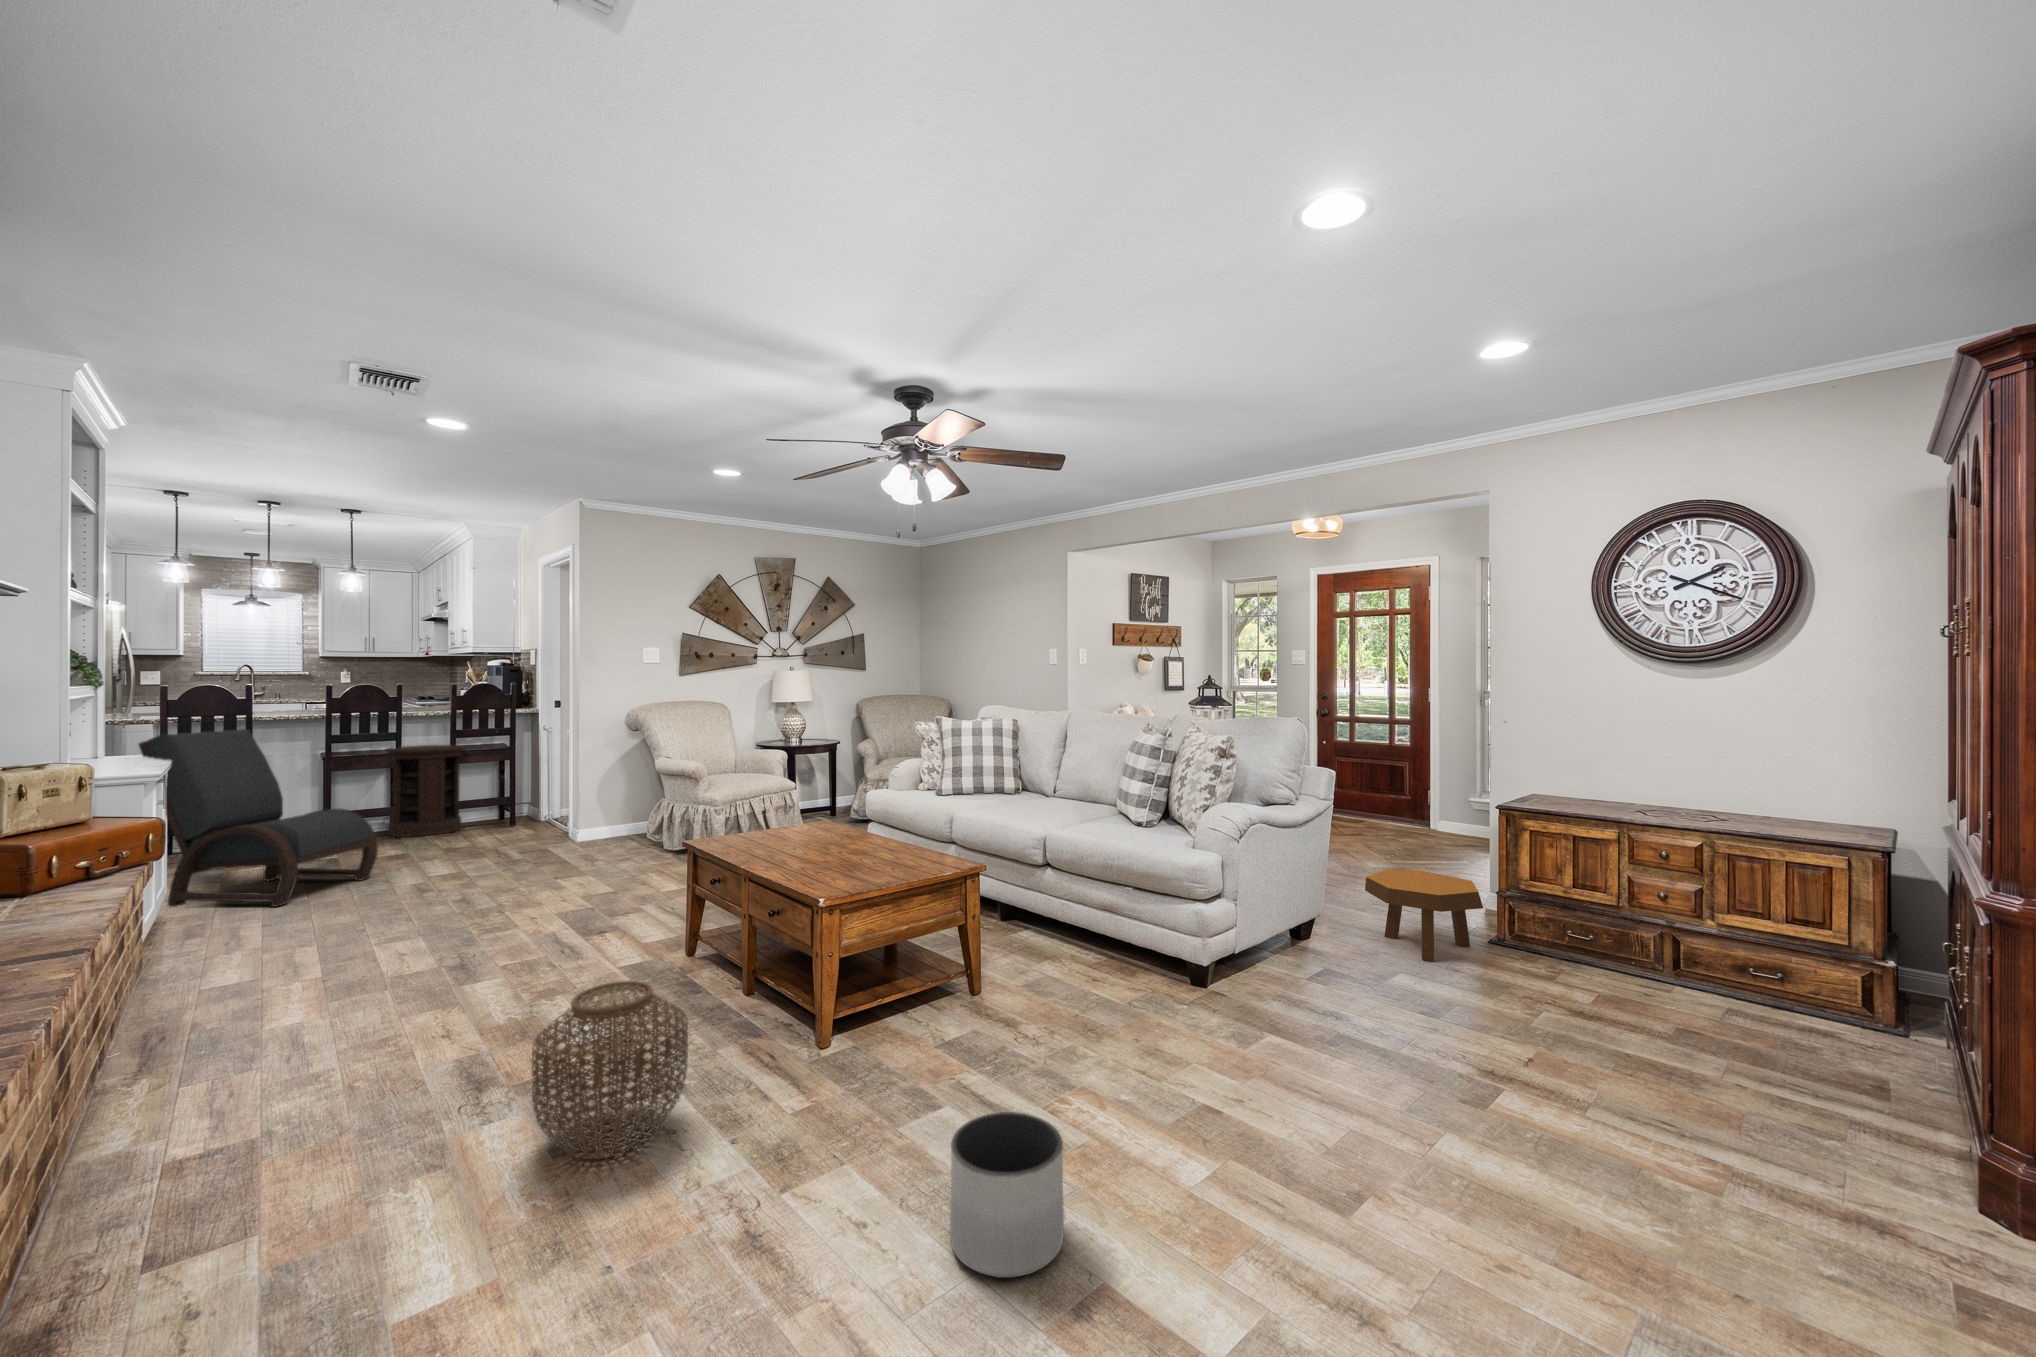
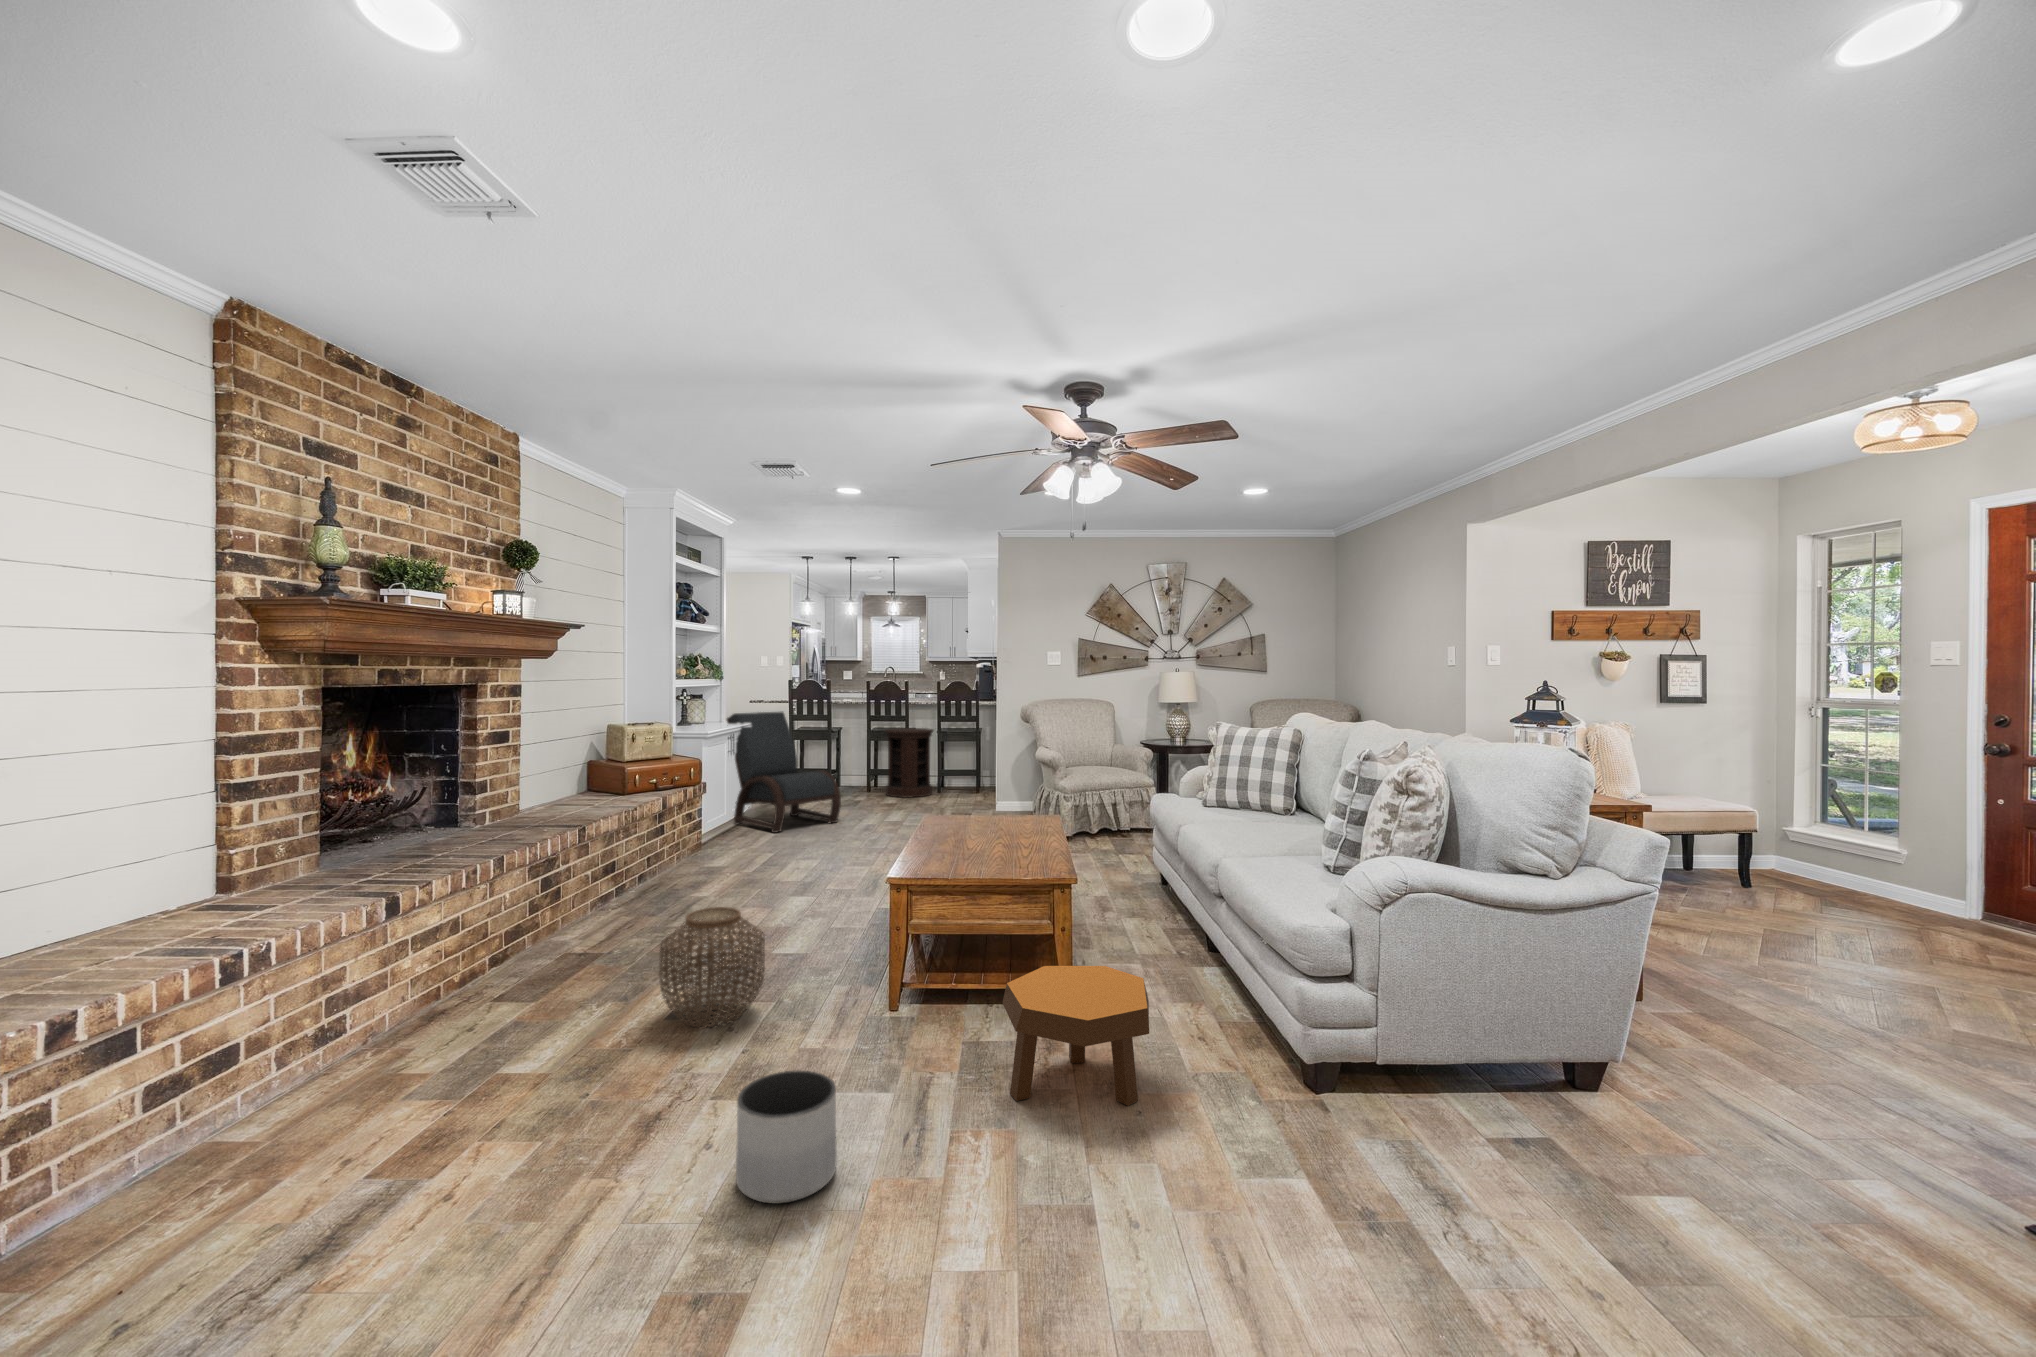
footstool: present [1365,870,1483,961] -> present [1002,966,1149,1106]

